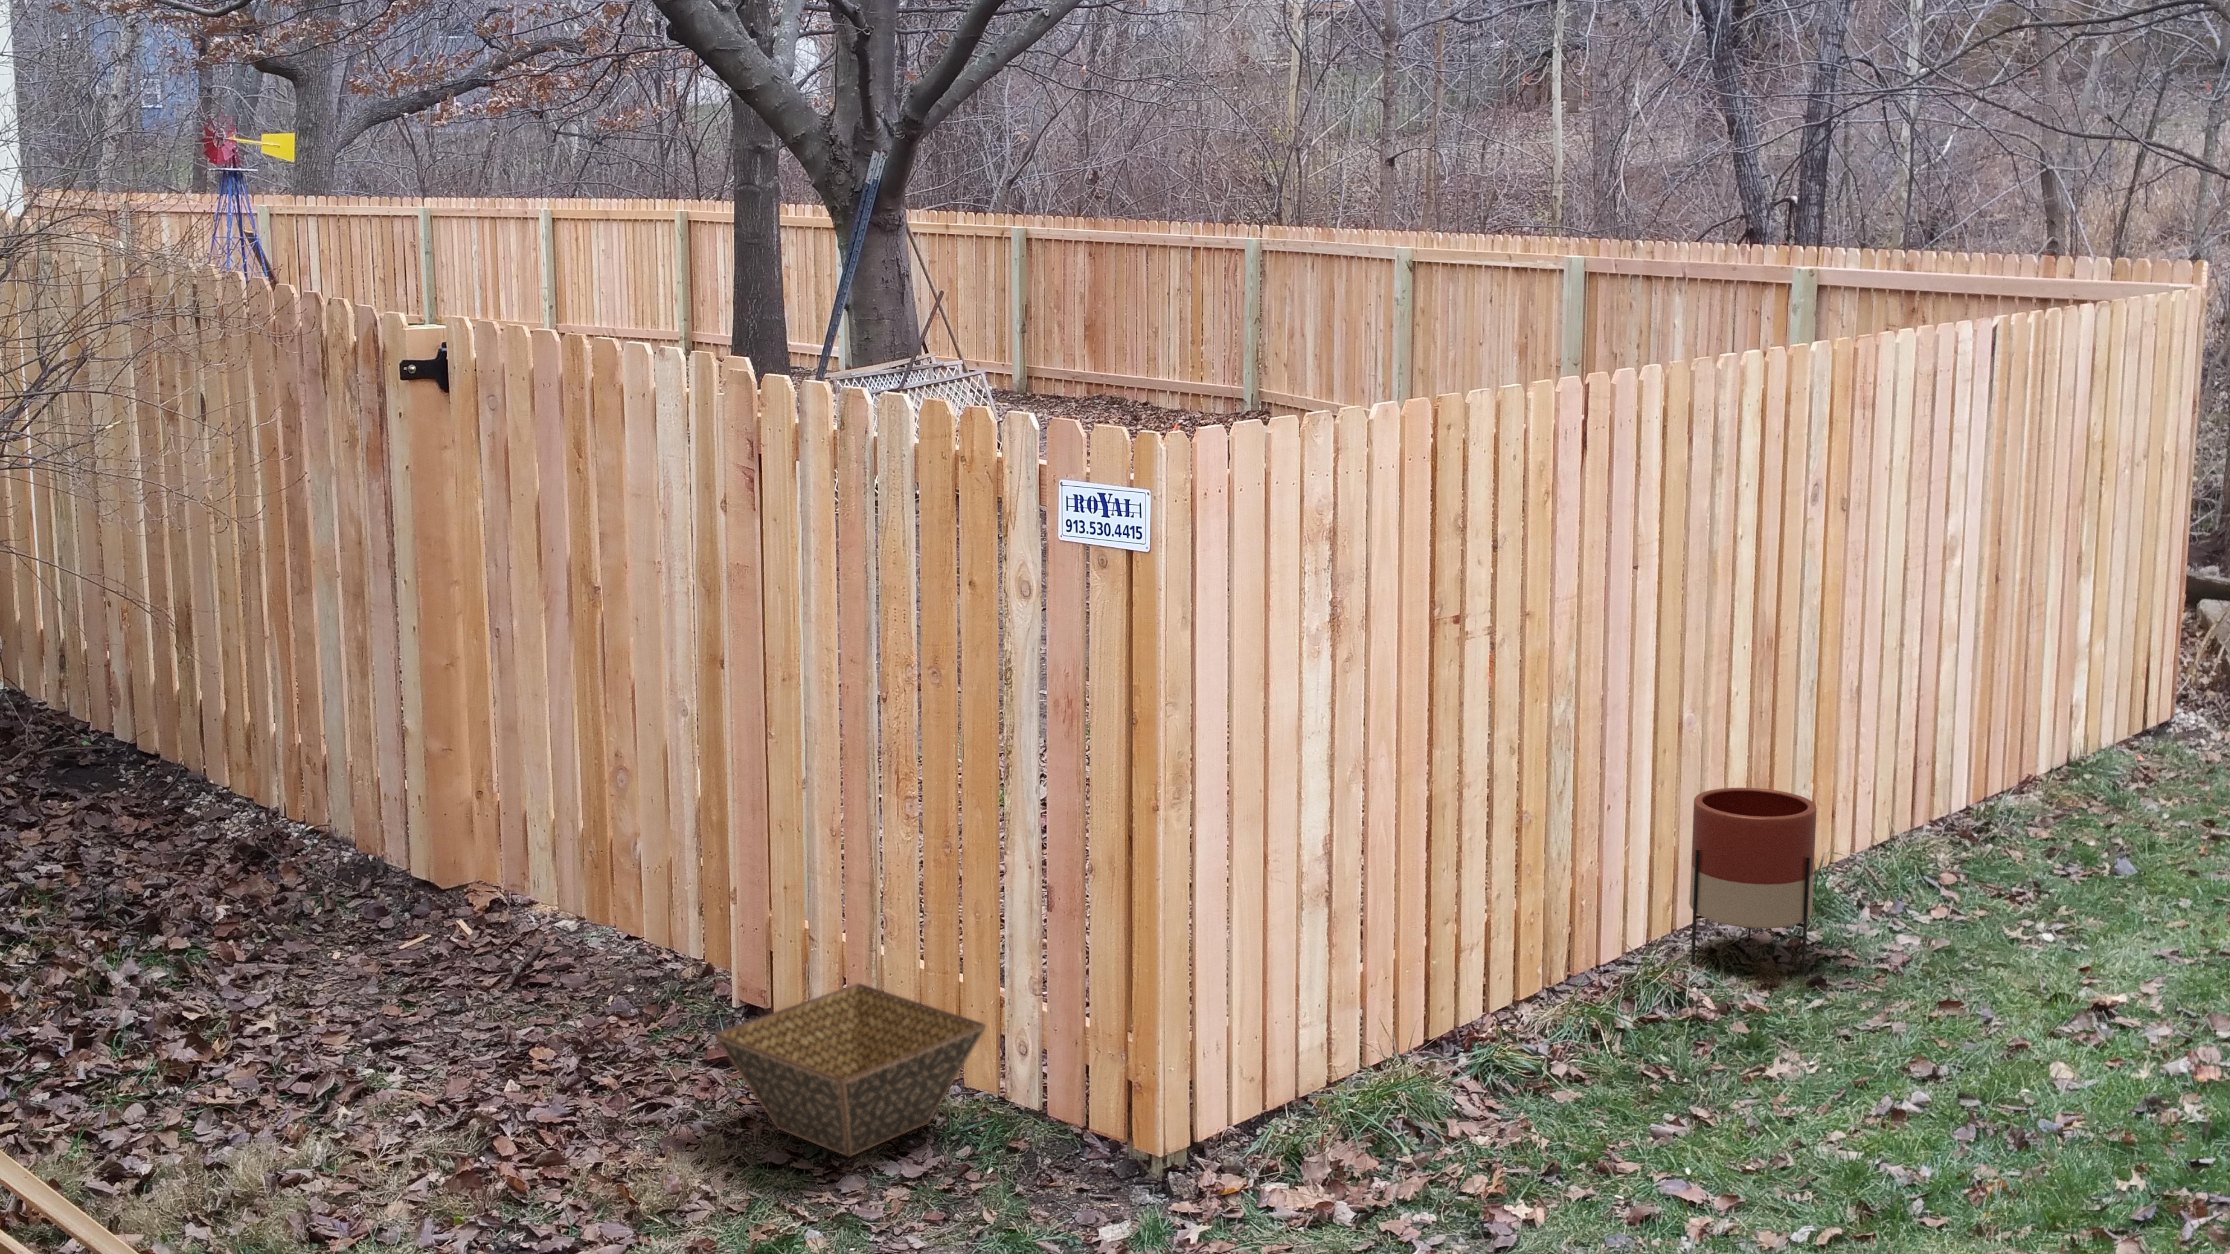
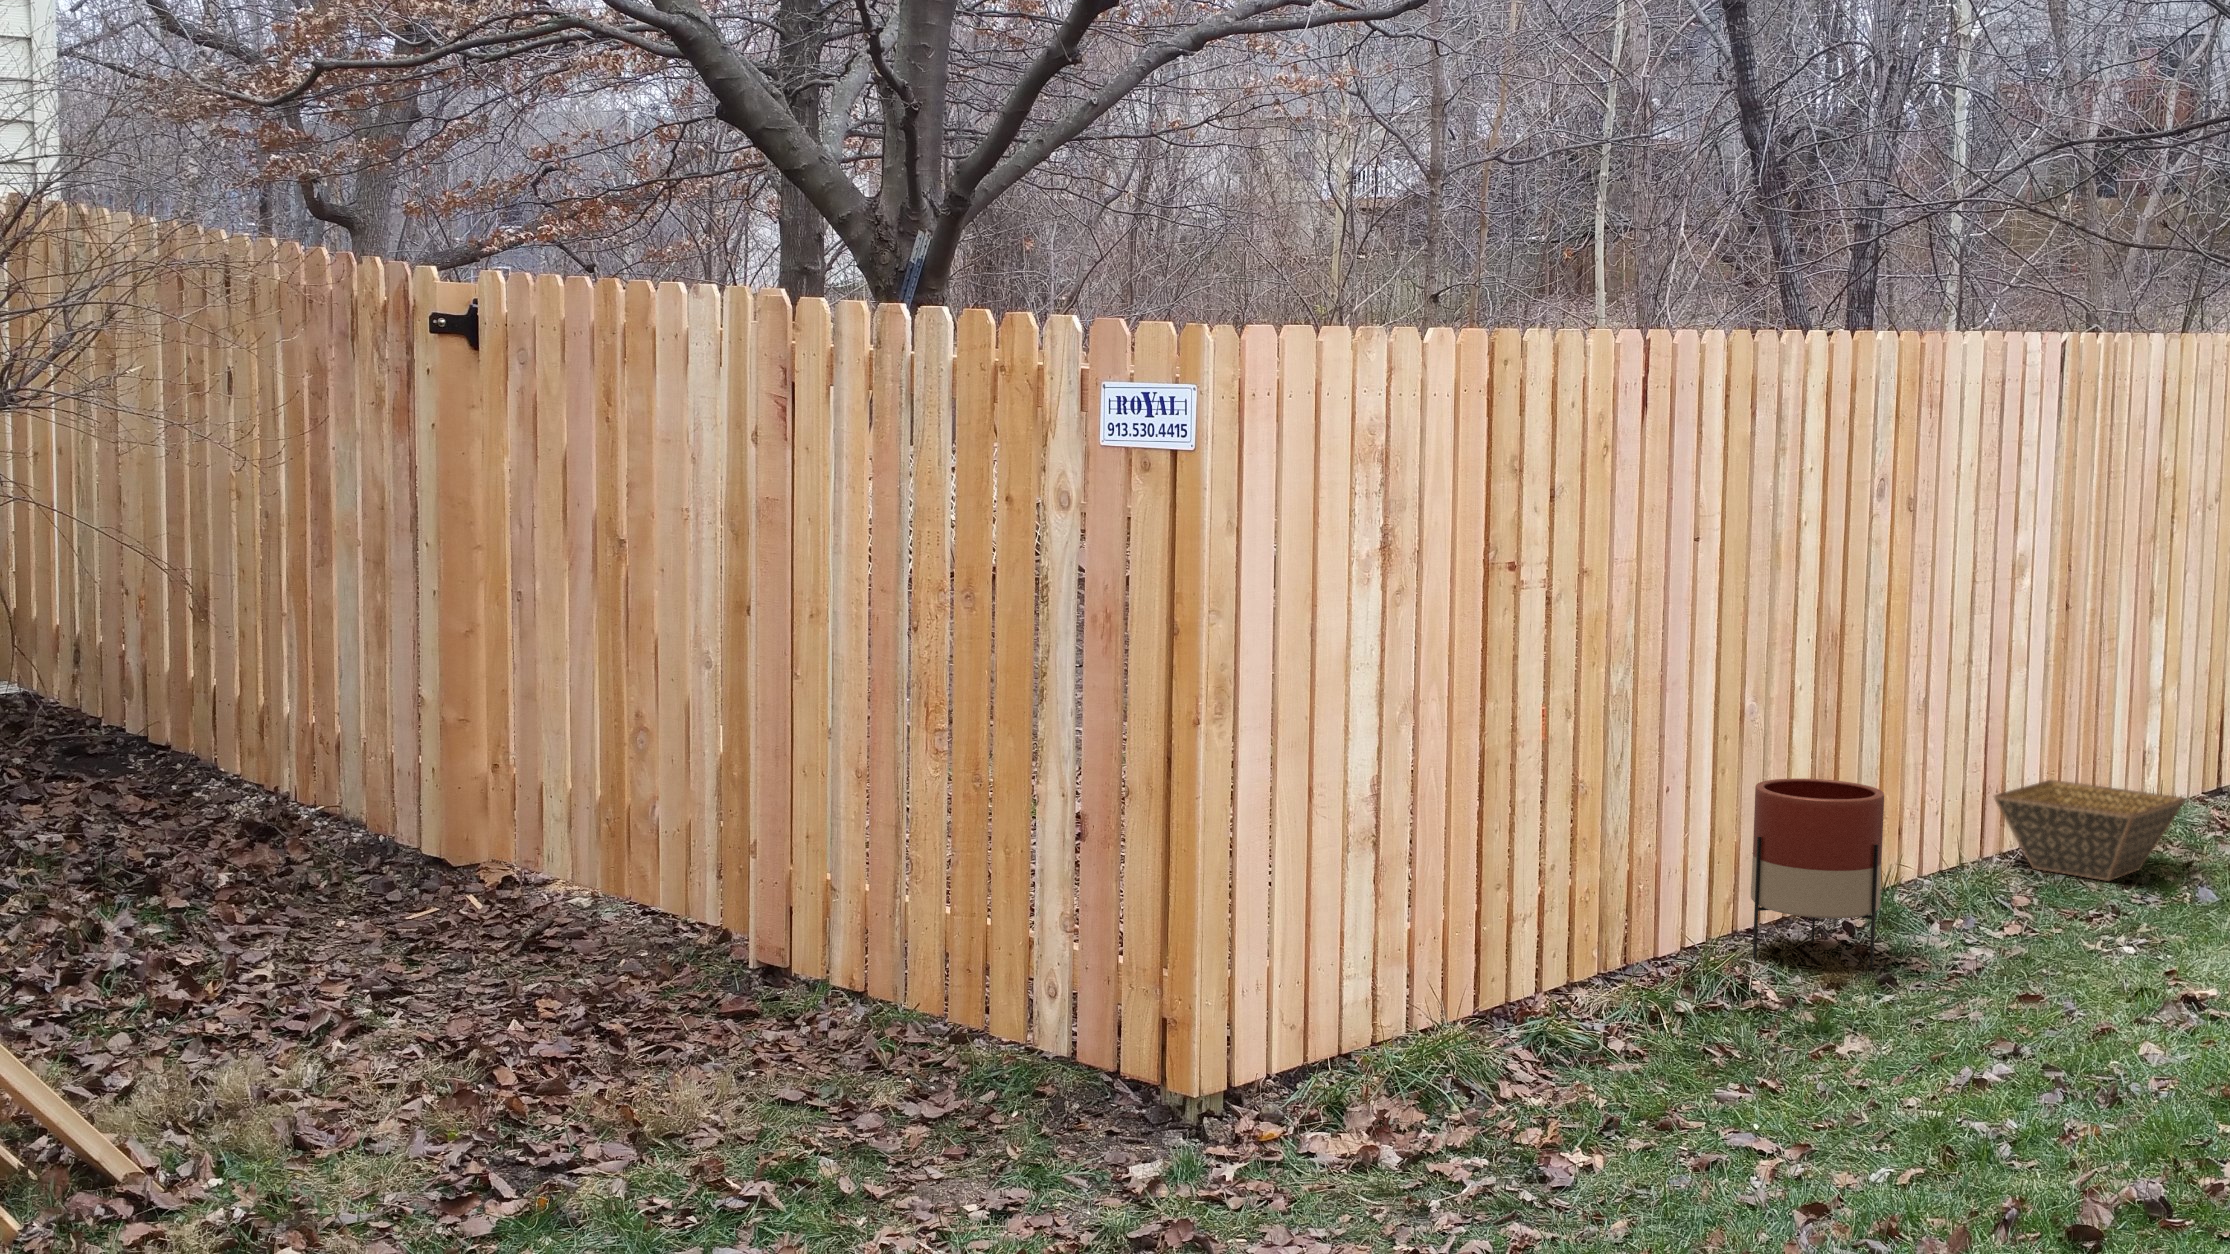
basket: present [714,984,986,1157] -> present [1993,780,2185,881]

